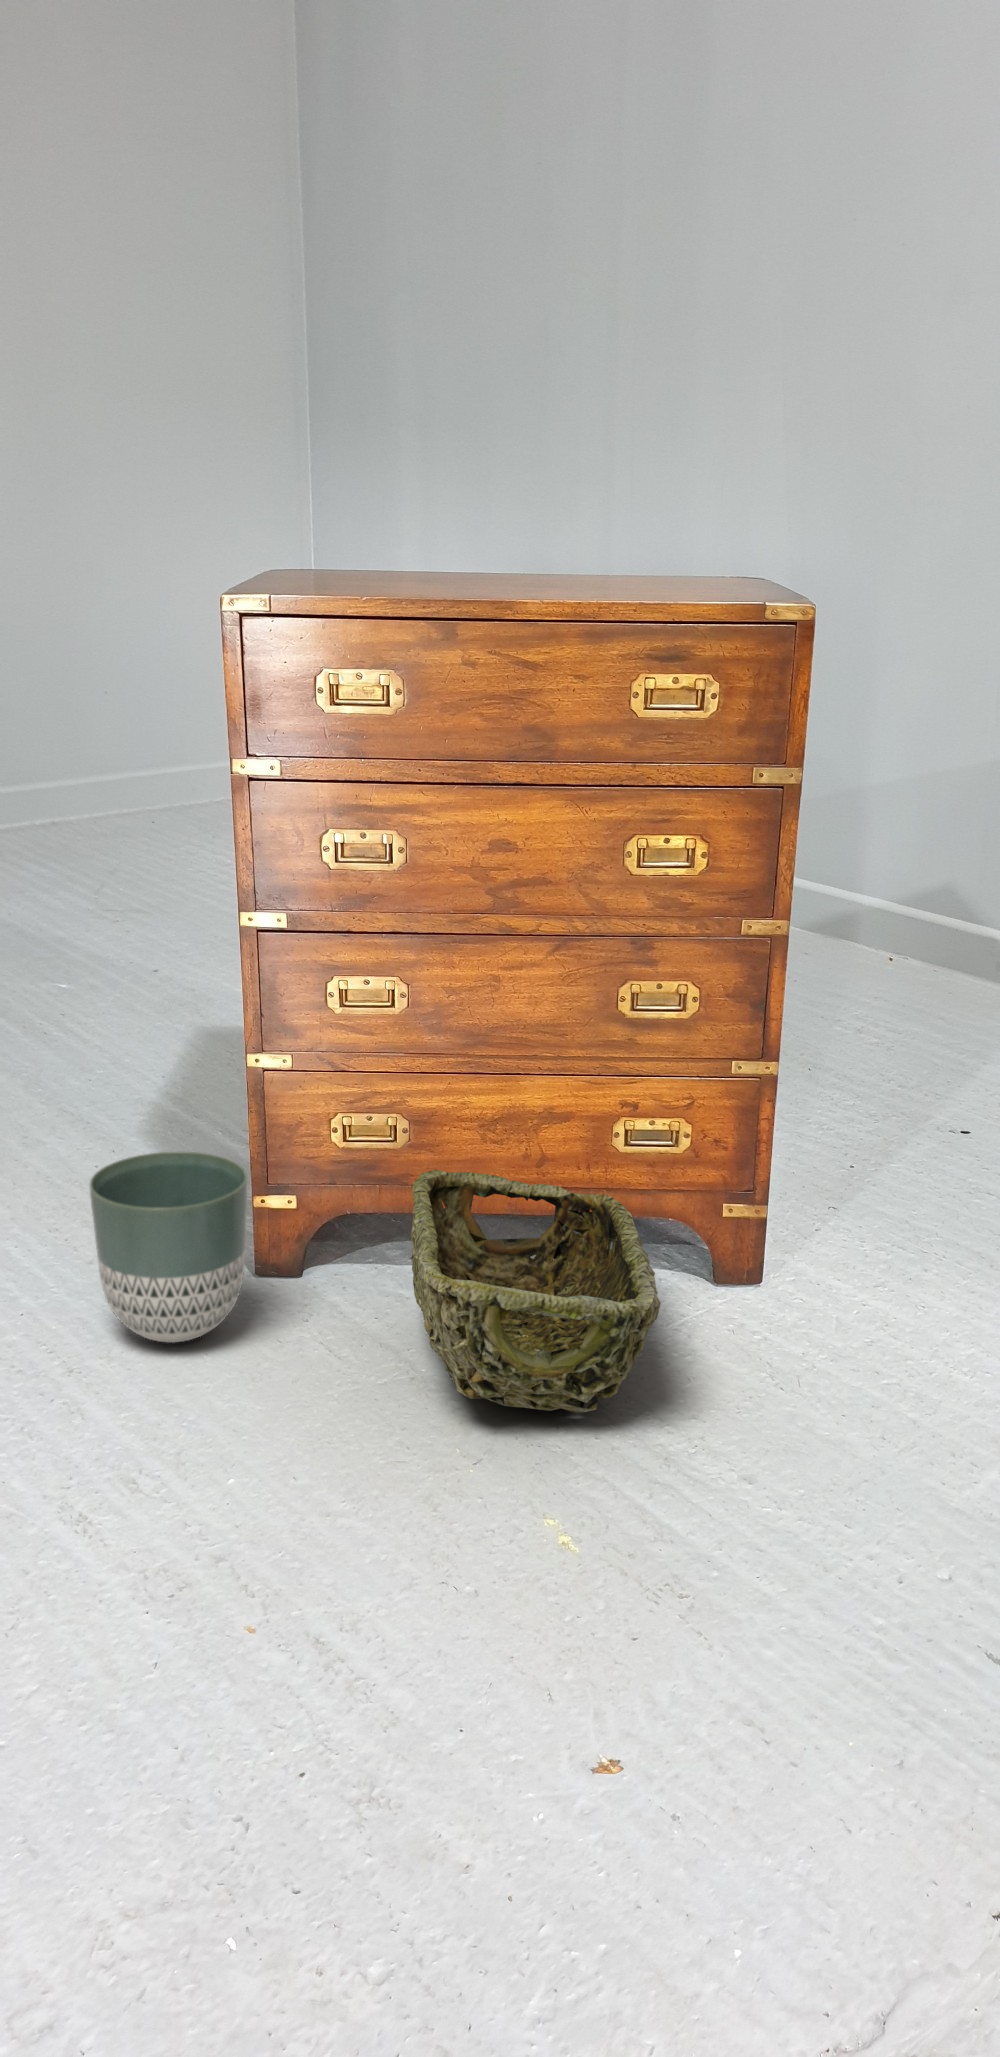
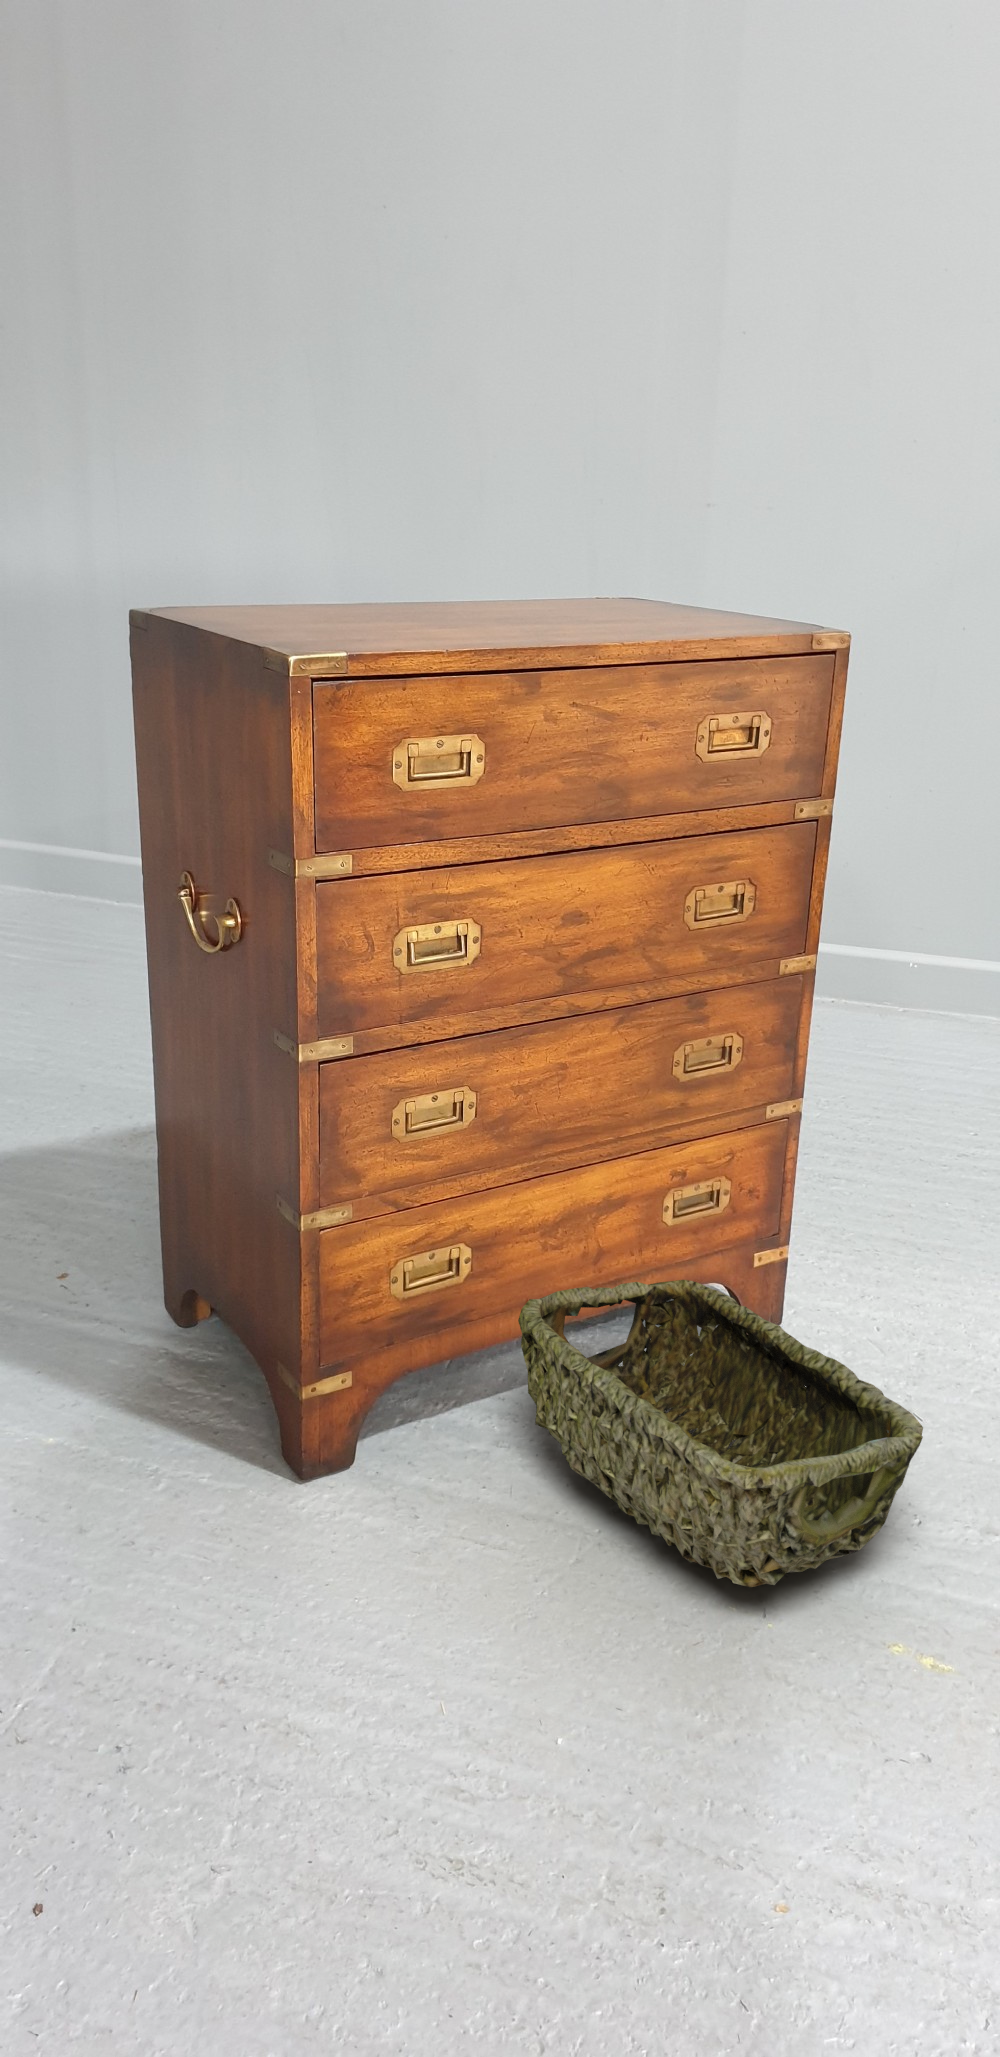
planter: present [90,1152,247,1343] -> none [182,1351,388,1611]

